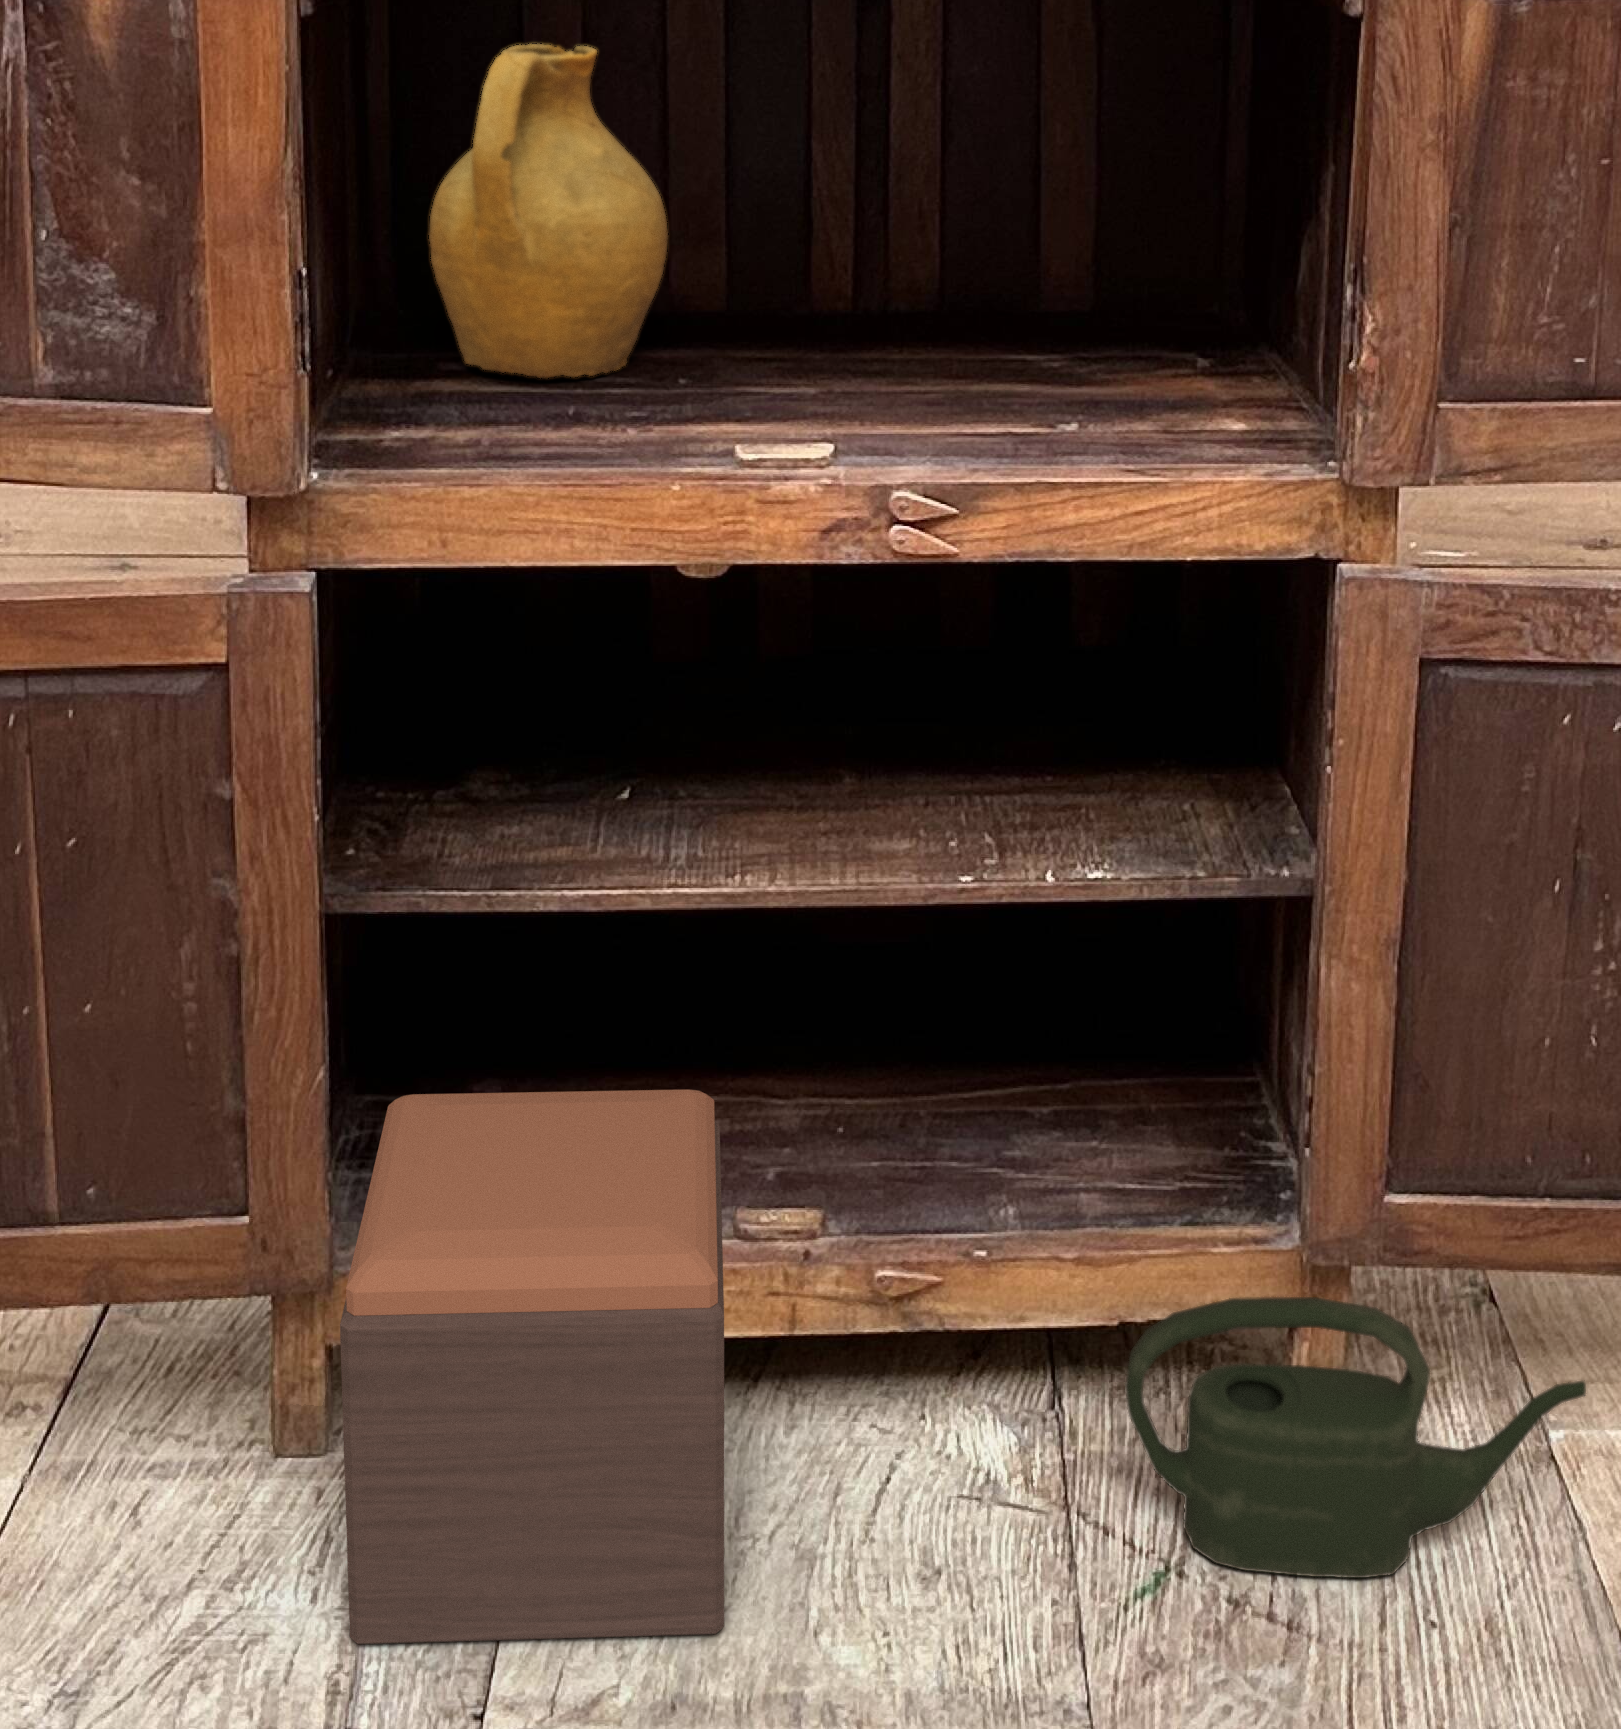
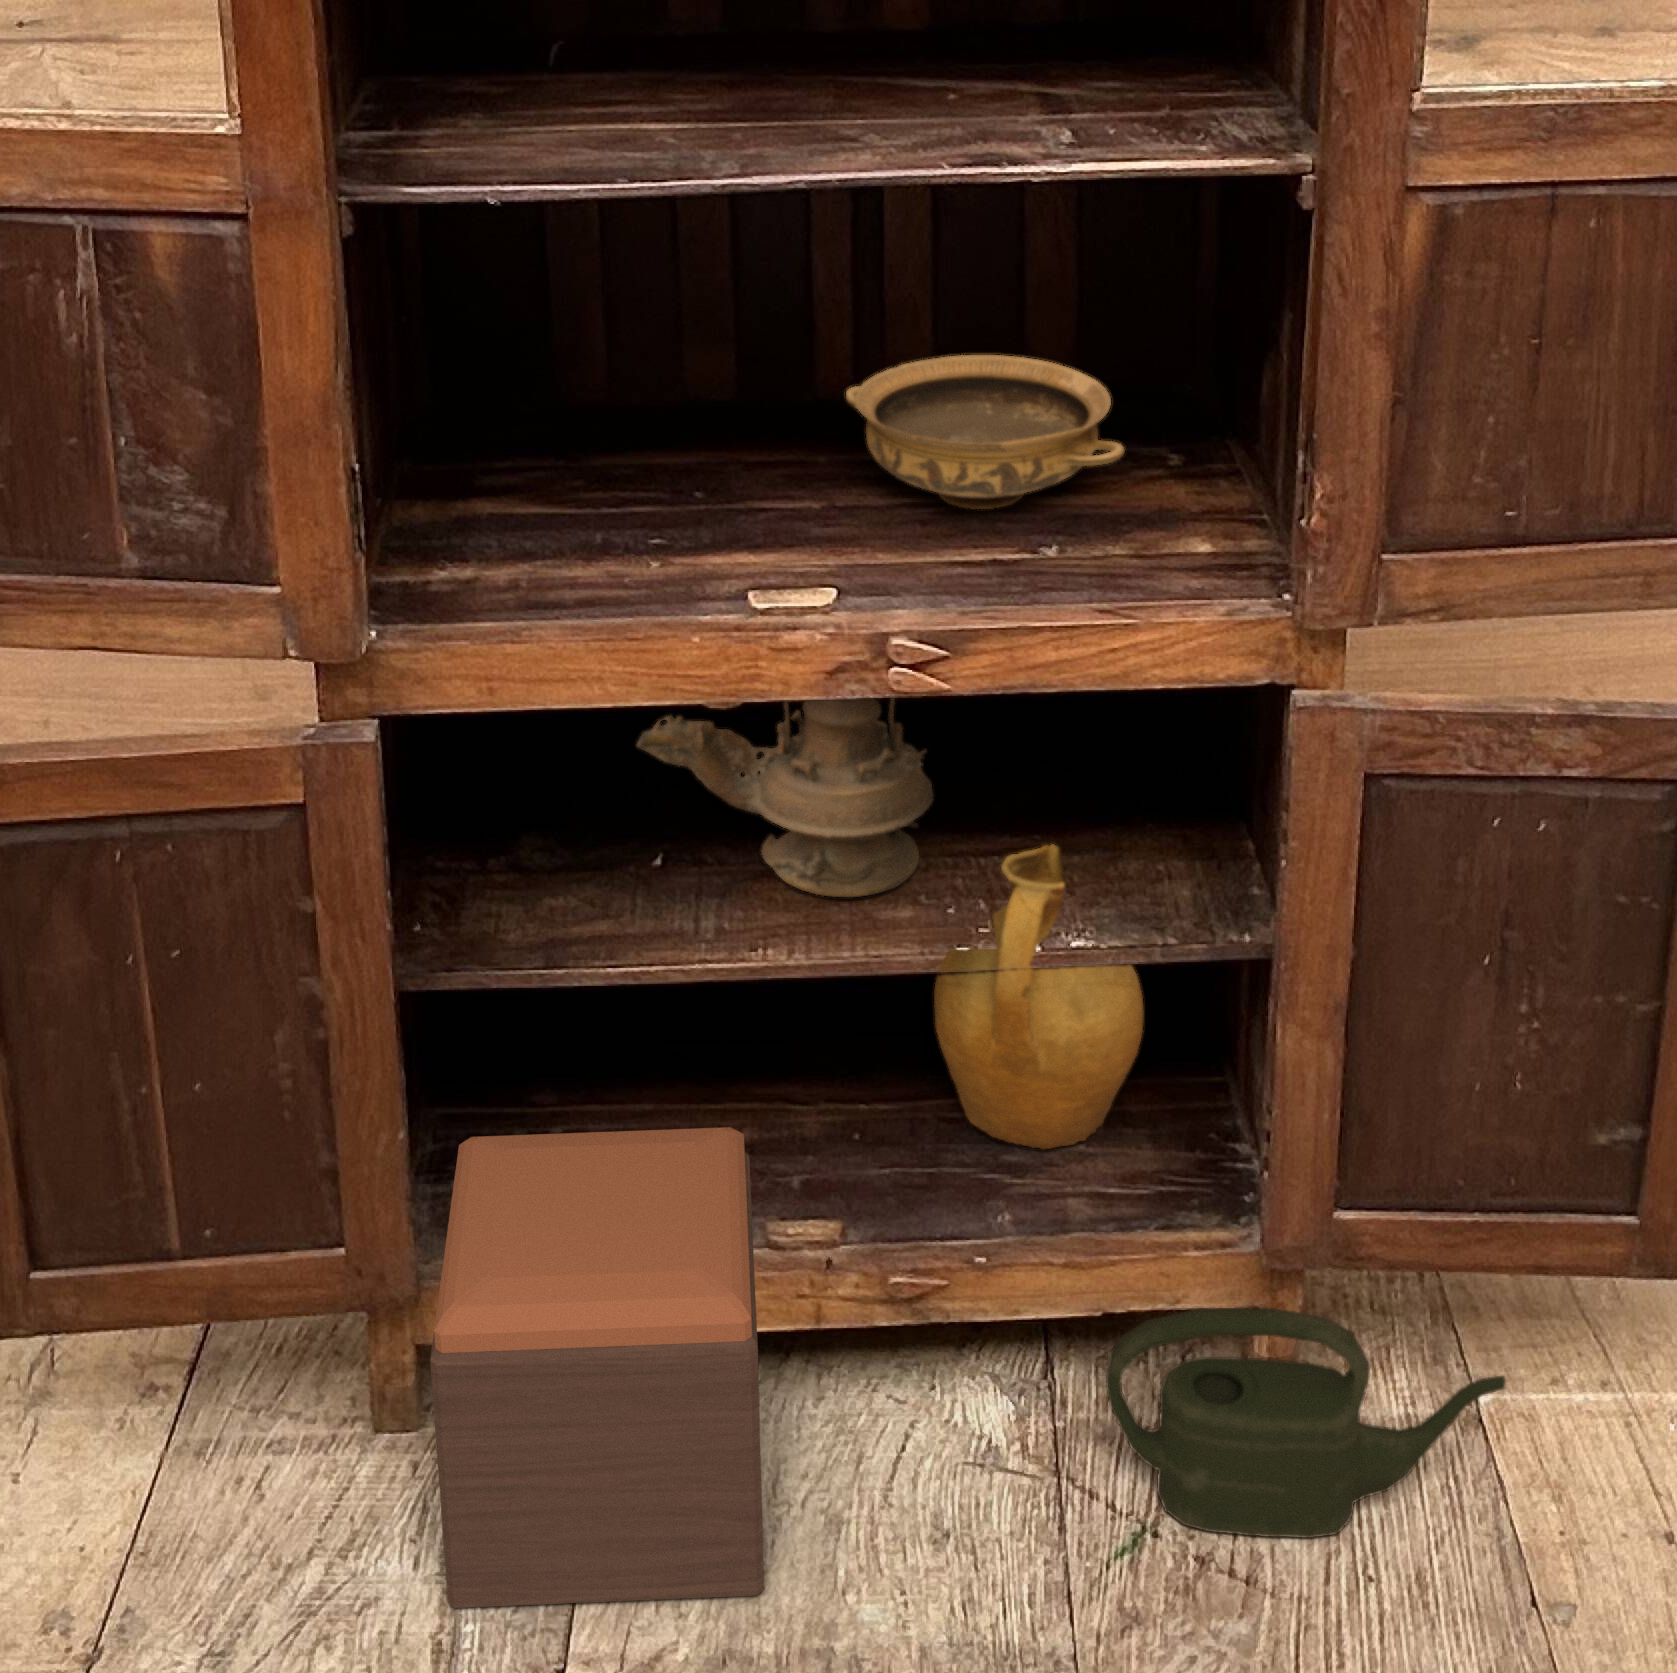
pitcher: present [429,44,668,378] -> present [934,844,1143,1149]
ceramic bowl: none [847,244,1153,392] -> present [846,355,1125,509]
teapot: none [606,489,934,826] -> present [637,697,933,897]

